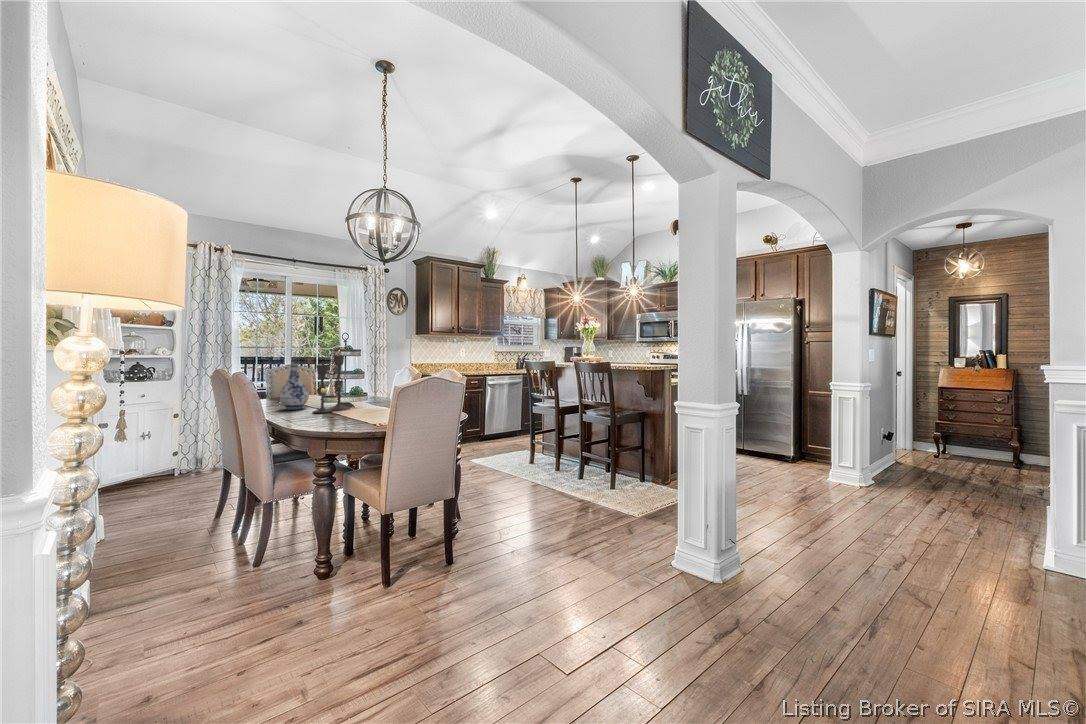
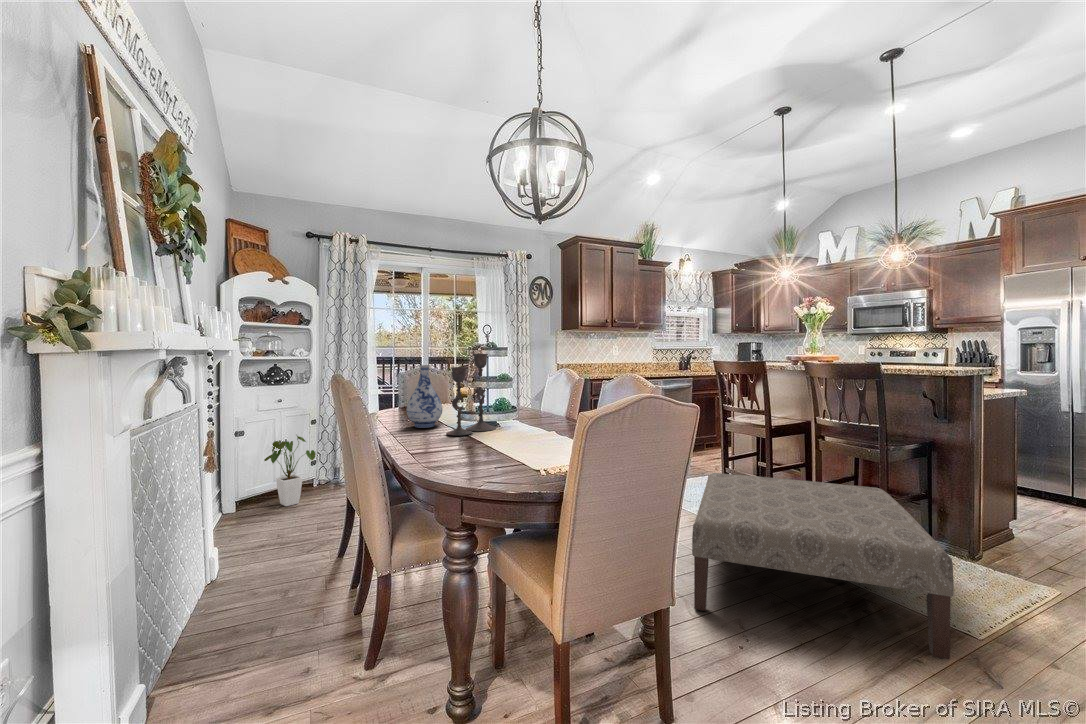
house plant: none [129,425,183,488] -> present [264,436,316,506]
ottoman: none [484,439,618,527] -> present [692,473,954,659]

